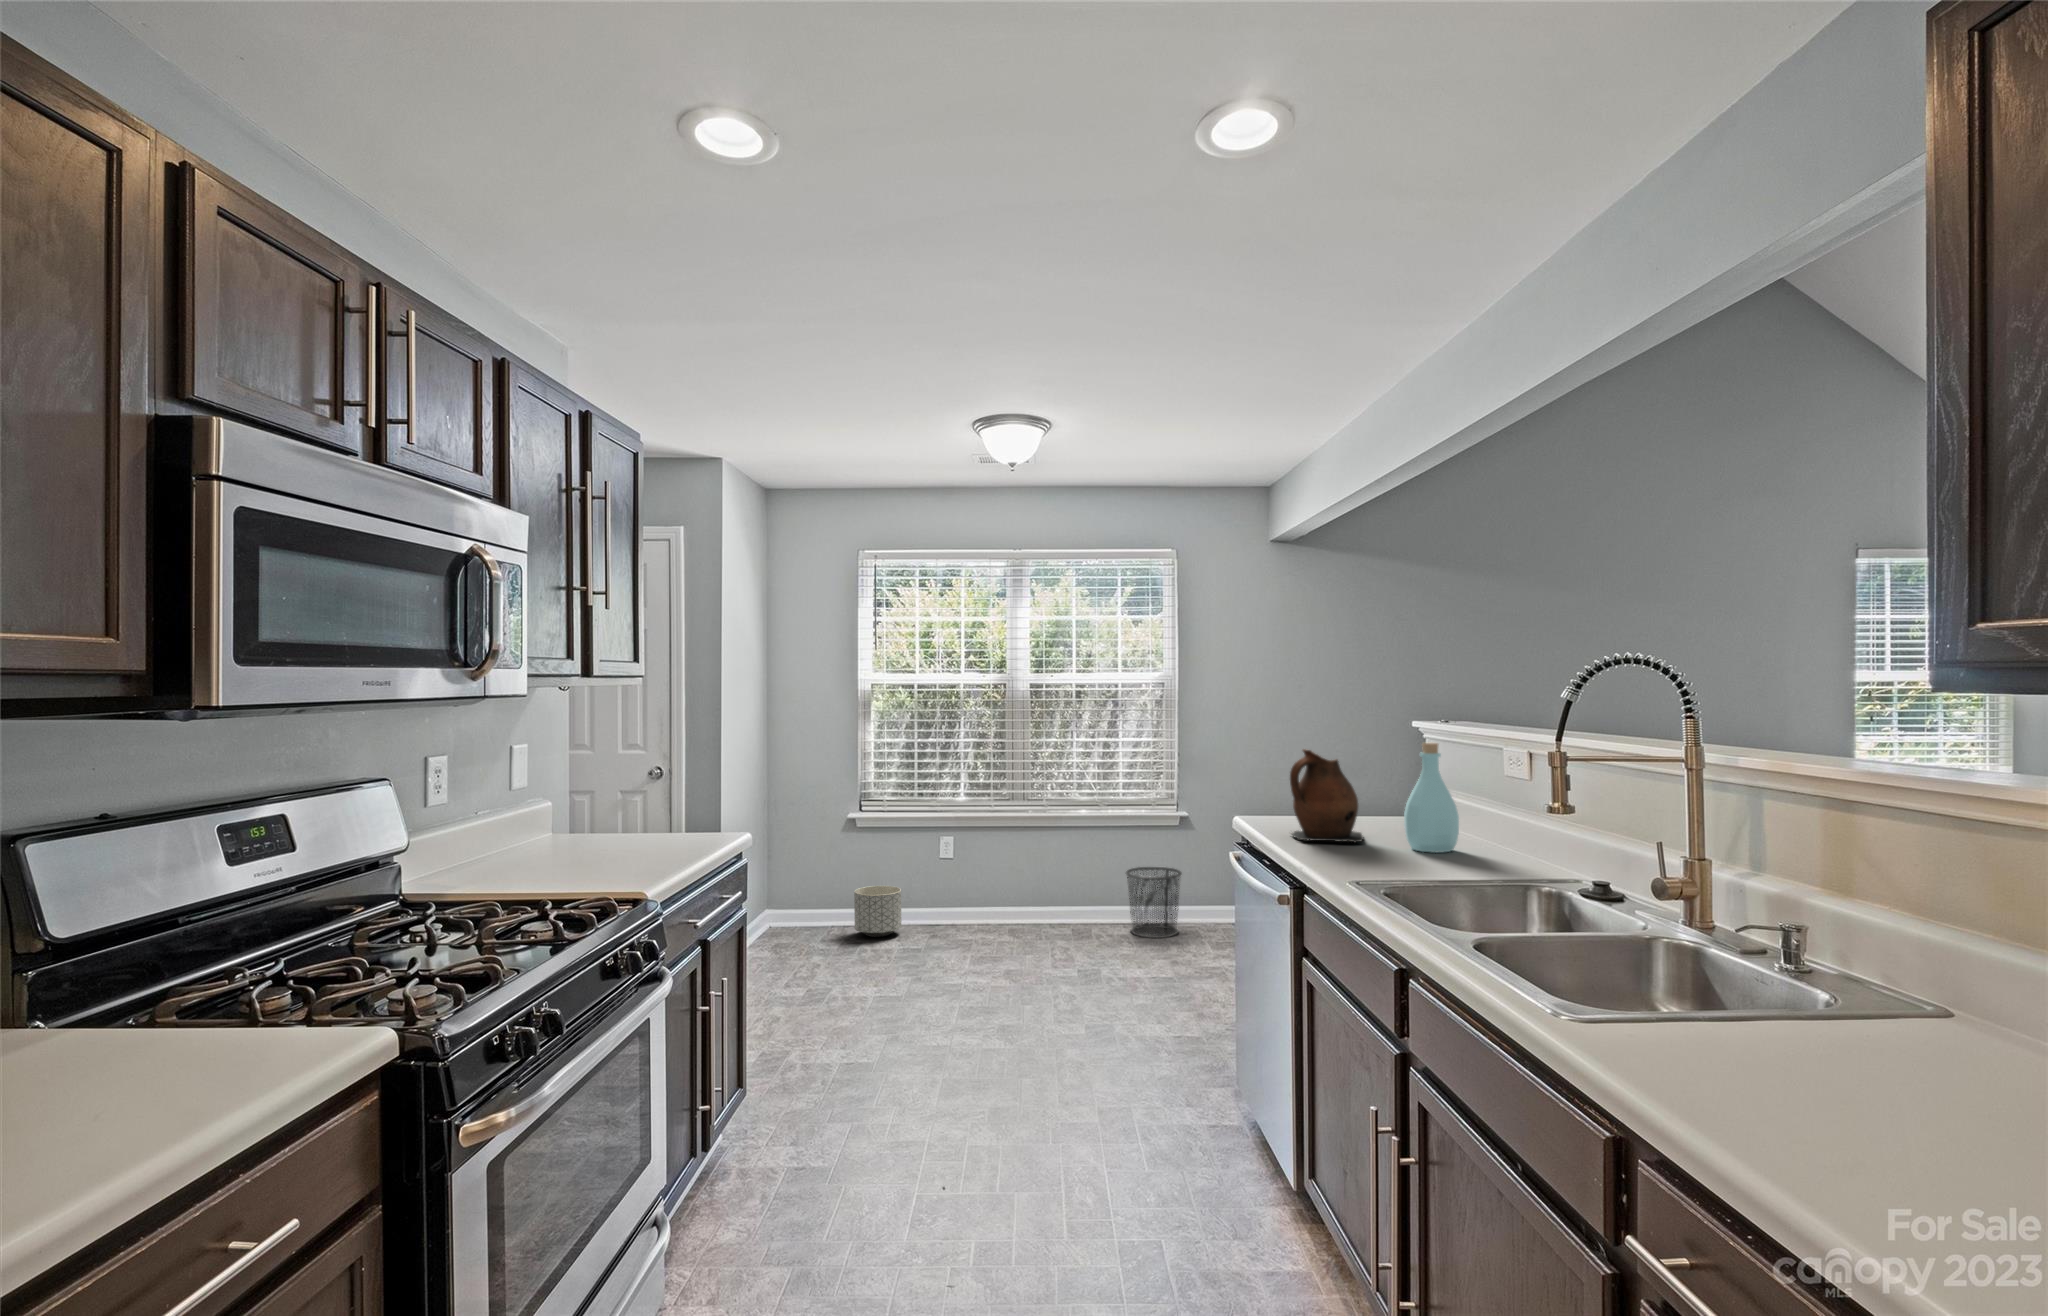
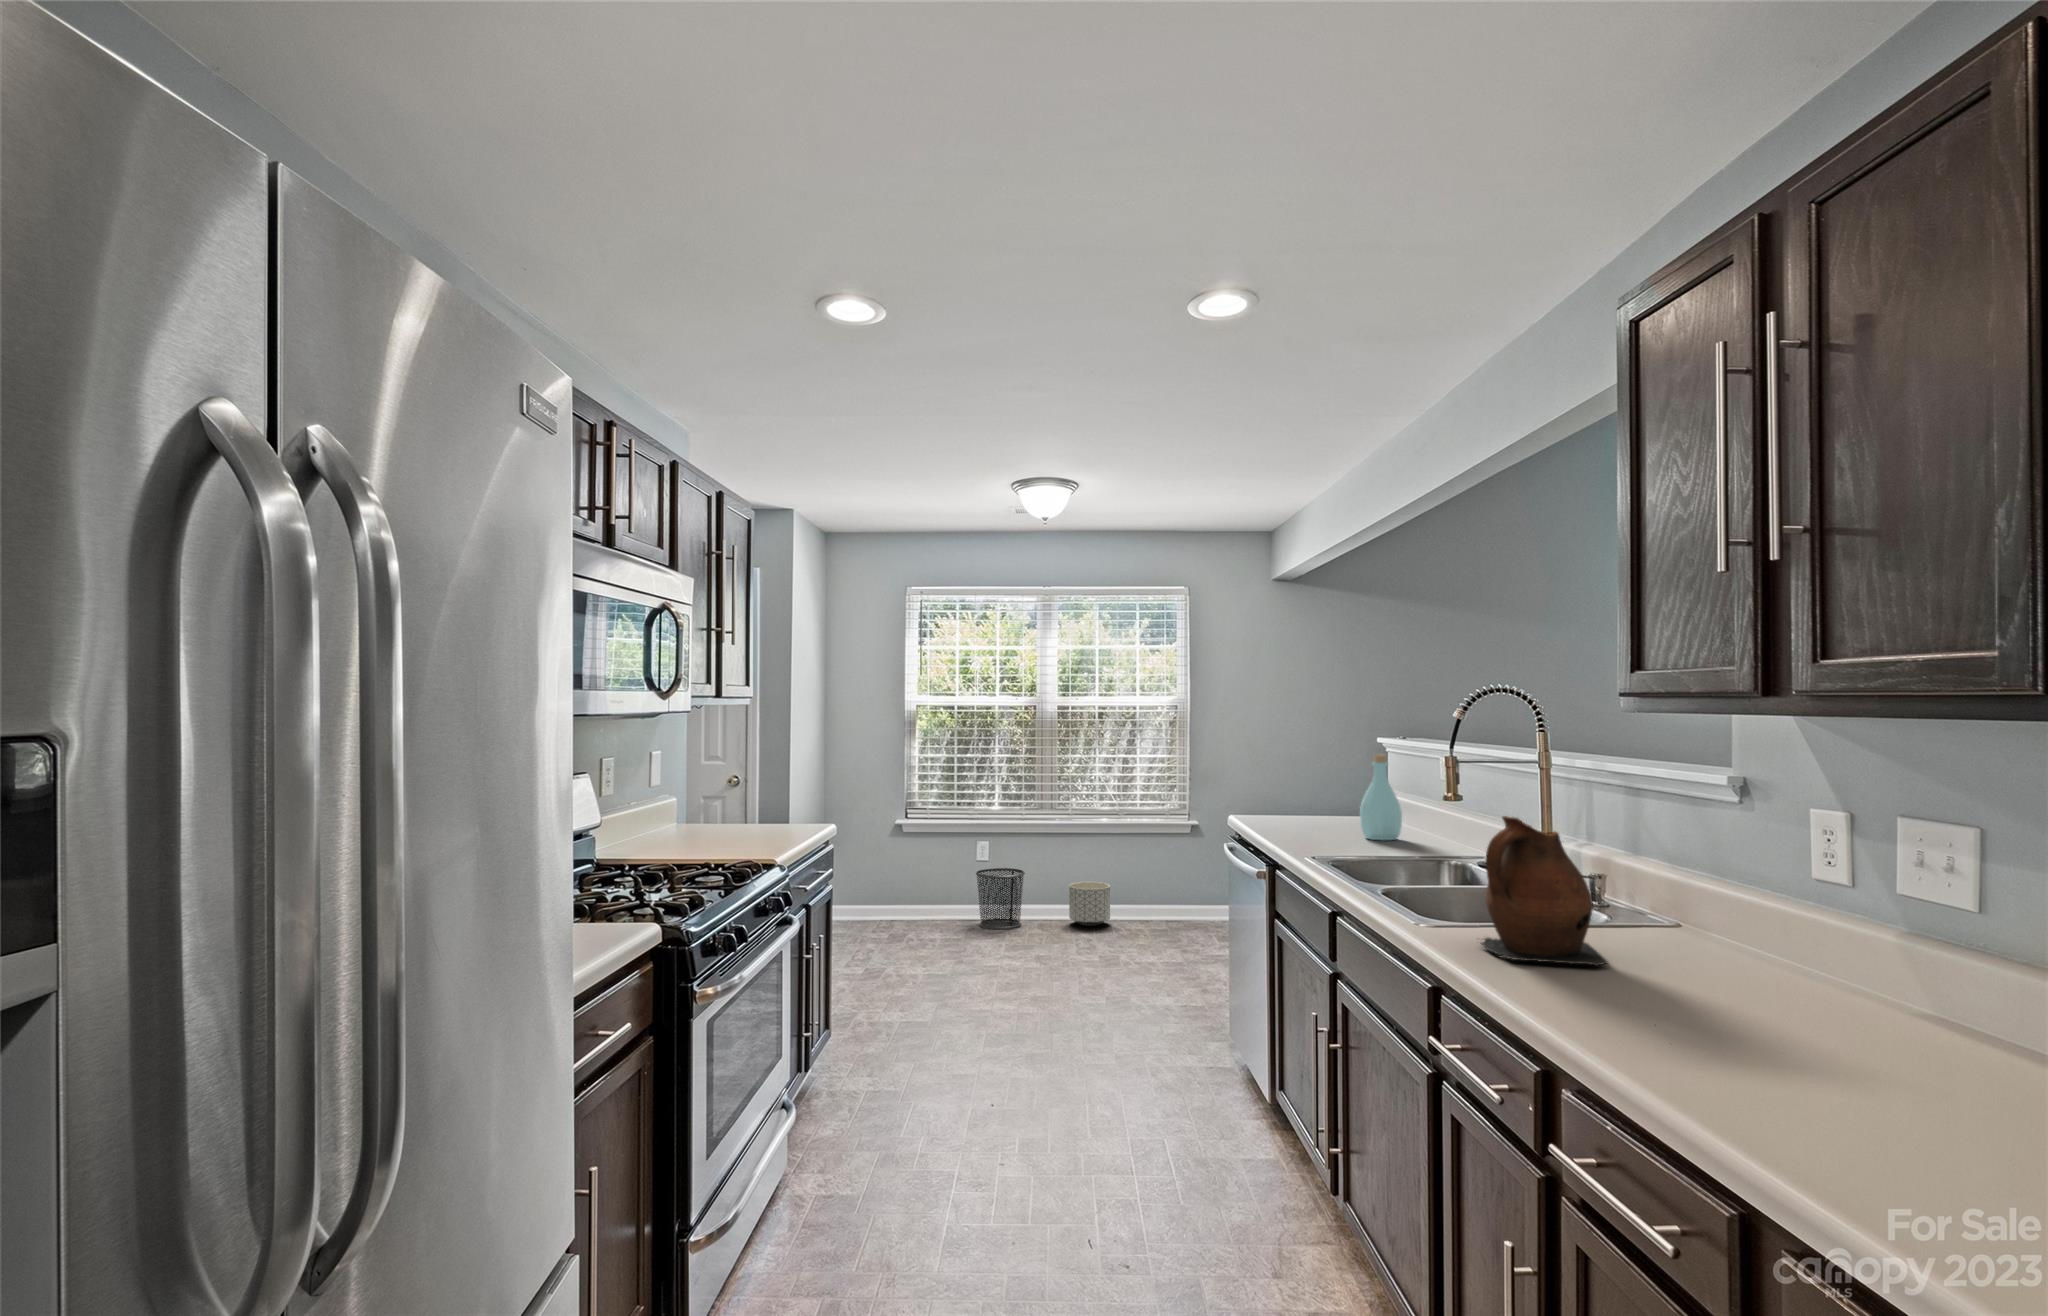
ceramic pitcher: present [1290,749,1363,843] -> present [1480,816,1608,967]
waste bin: present [1126,867,1182,938] -> present [976,868,1025,930]
planter: present [854,886,902,937] -> present [1069,882,1110,926]

